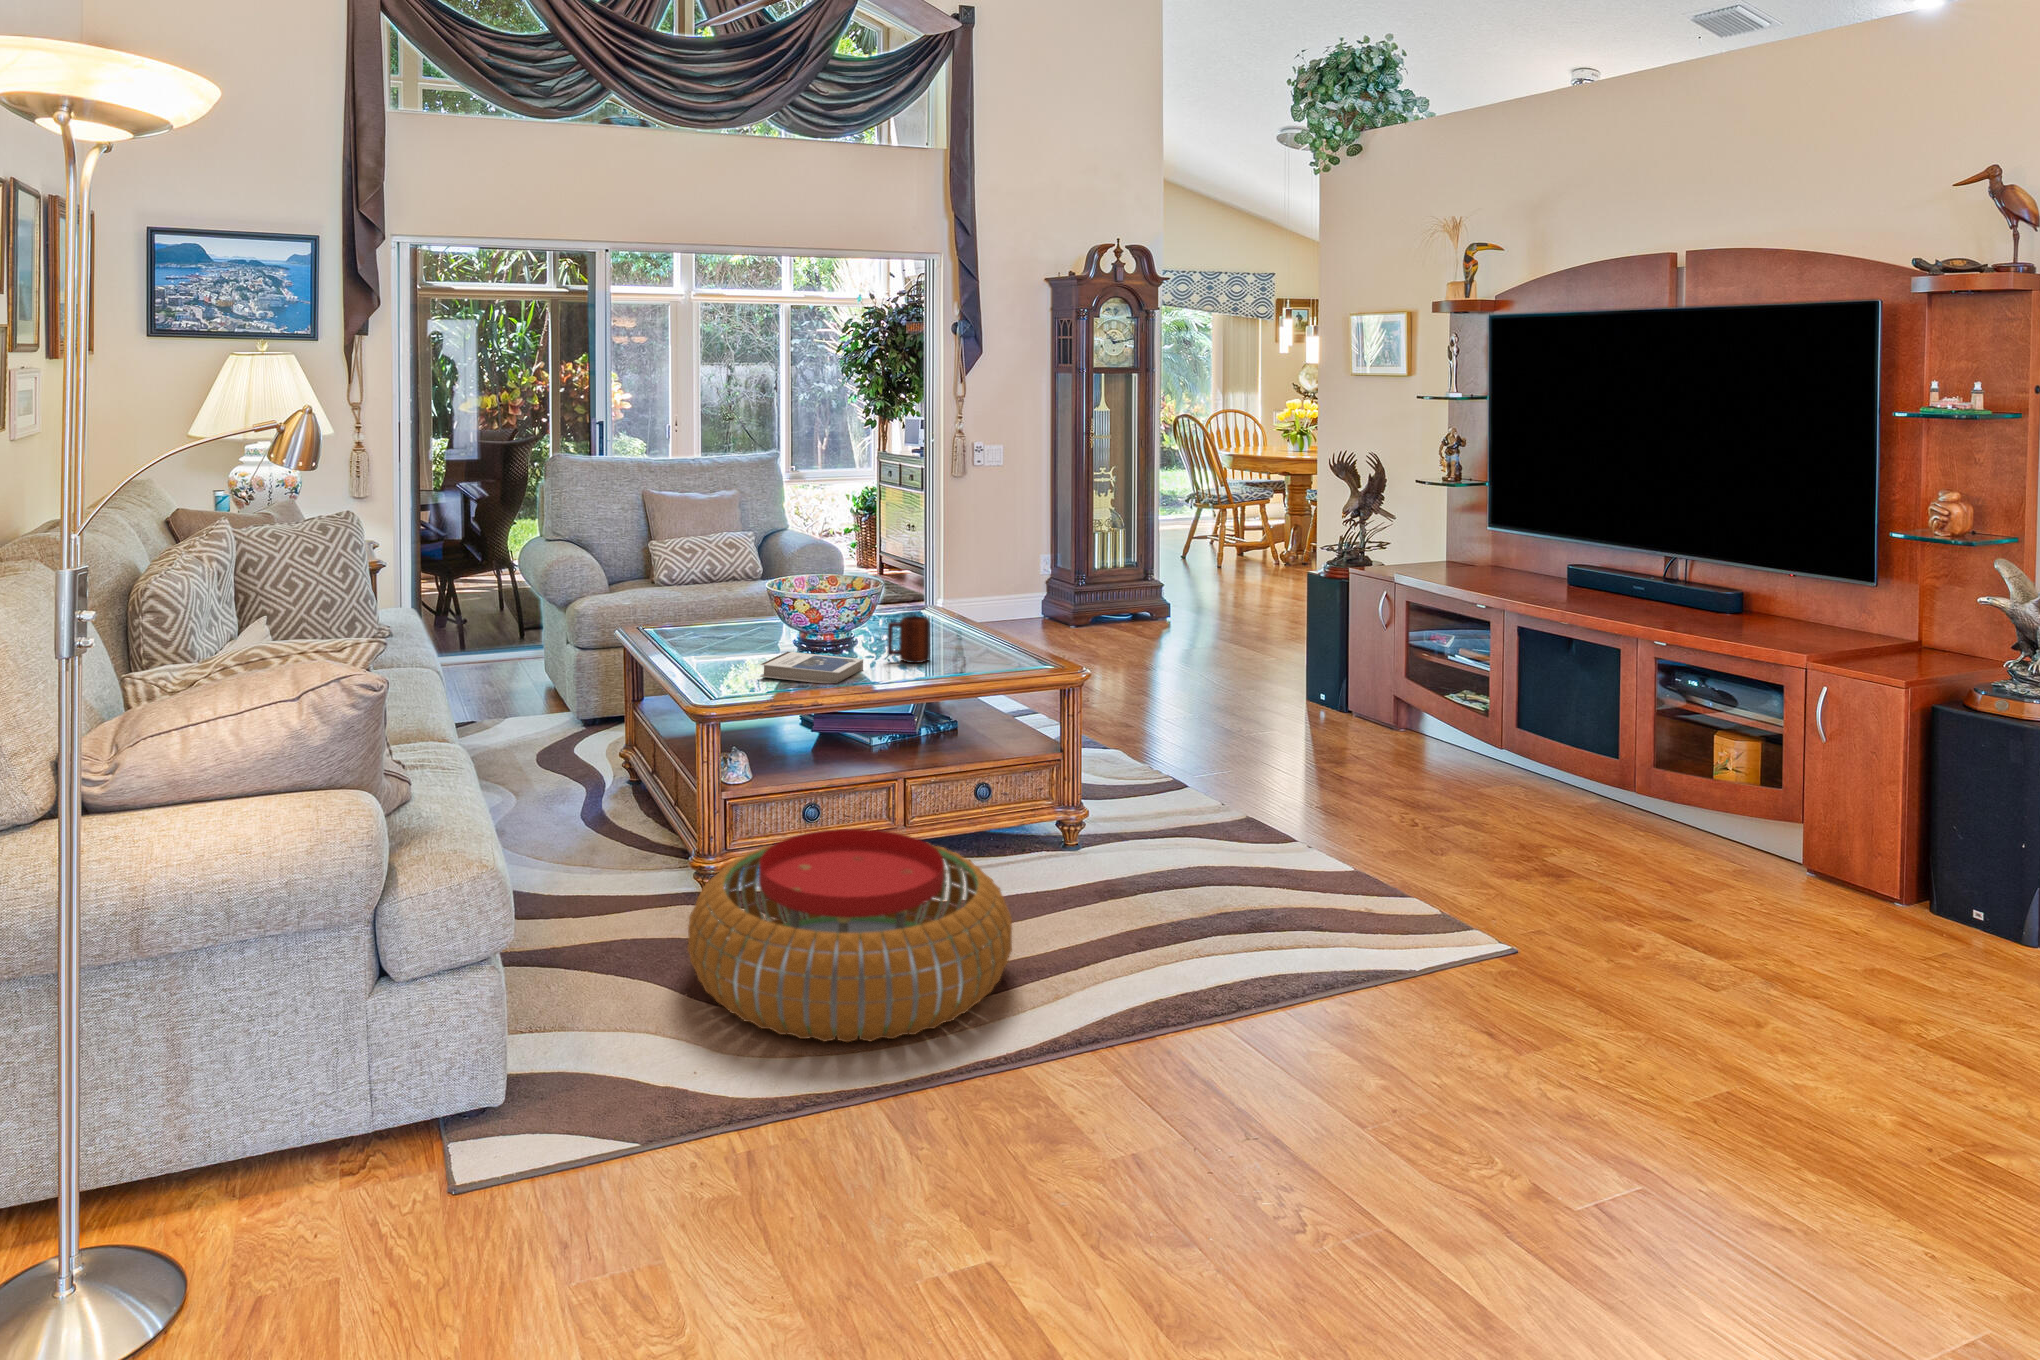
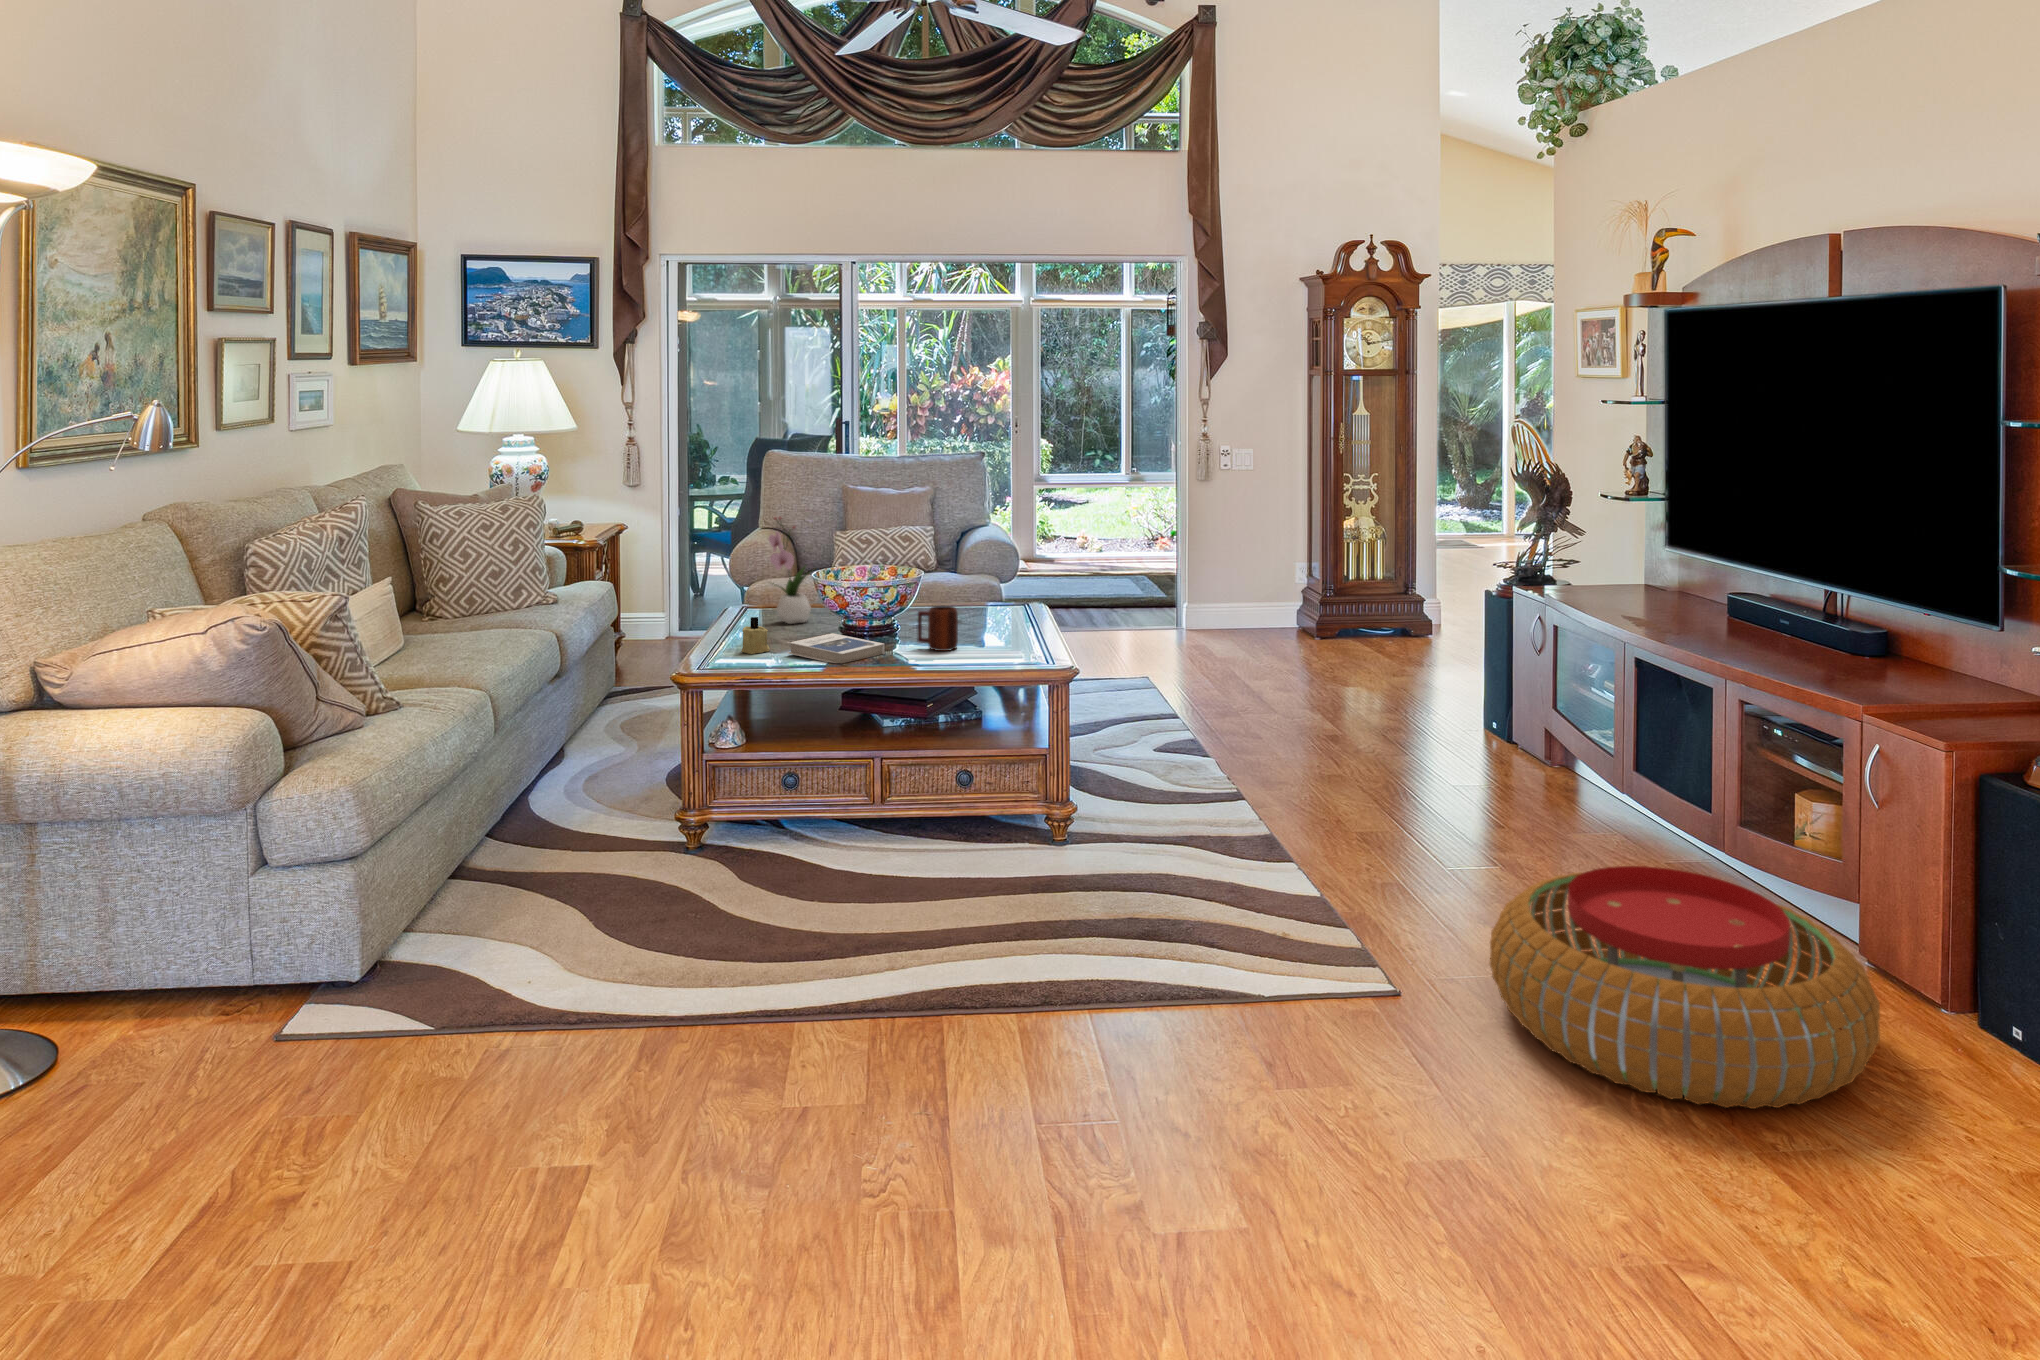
flower arrangement: none [666,529,719,646] -> present [769,517,814,624]
candle: none [701,639,730,680] -> present [742,617,770,654]
pouf: present [688,829,1012,1042] -> present [1490,866,1880,1109]

